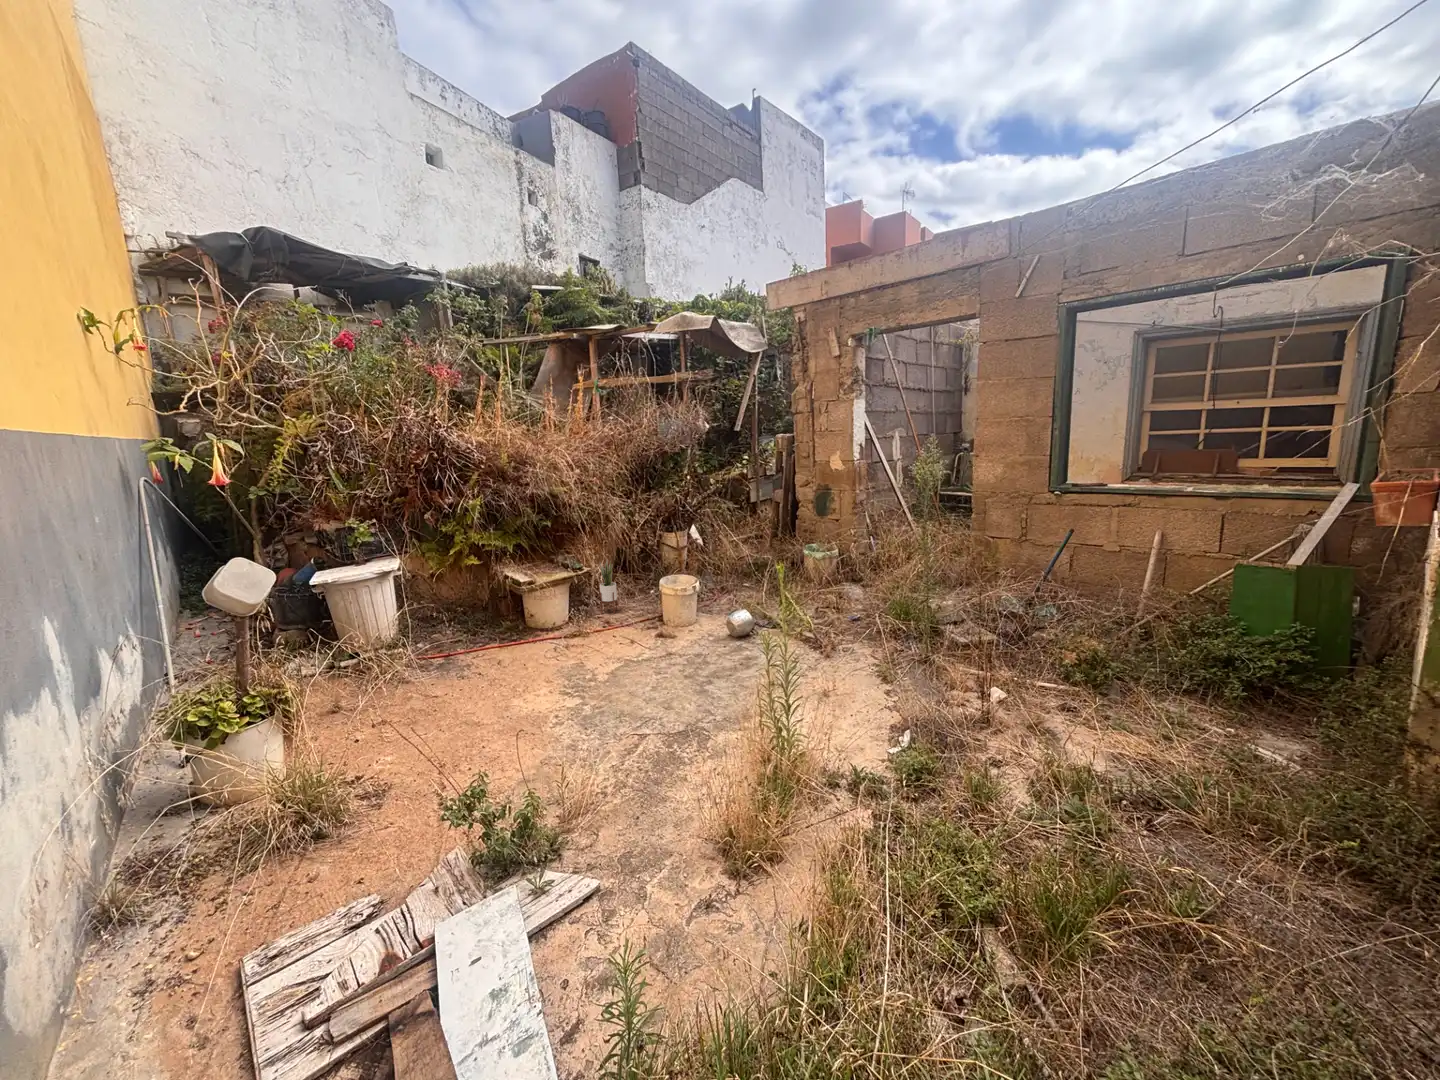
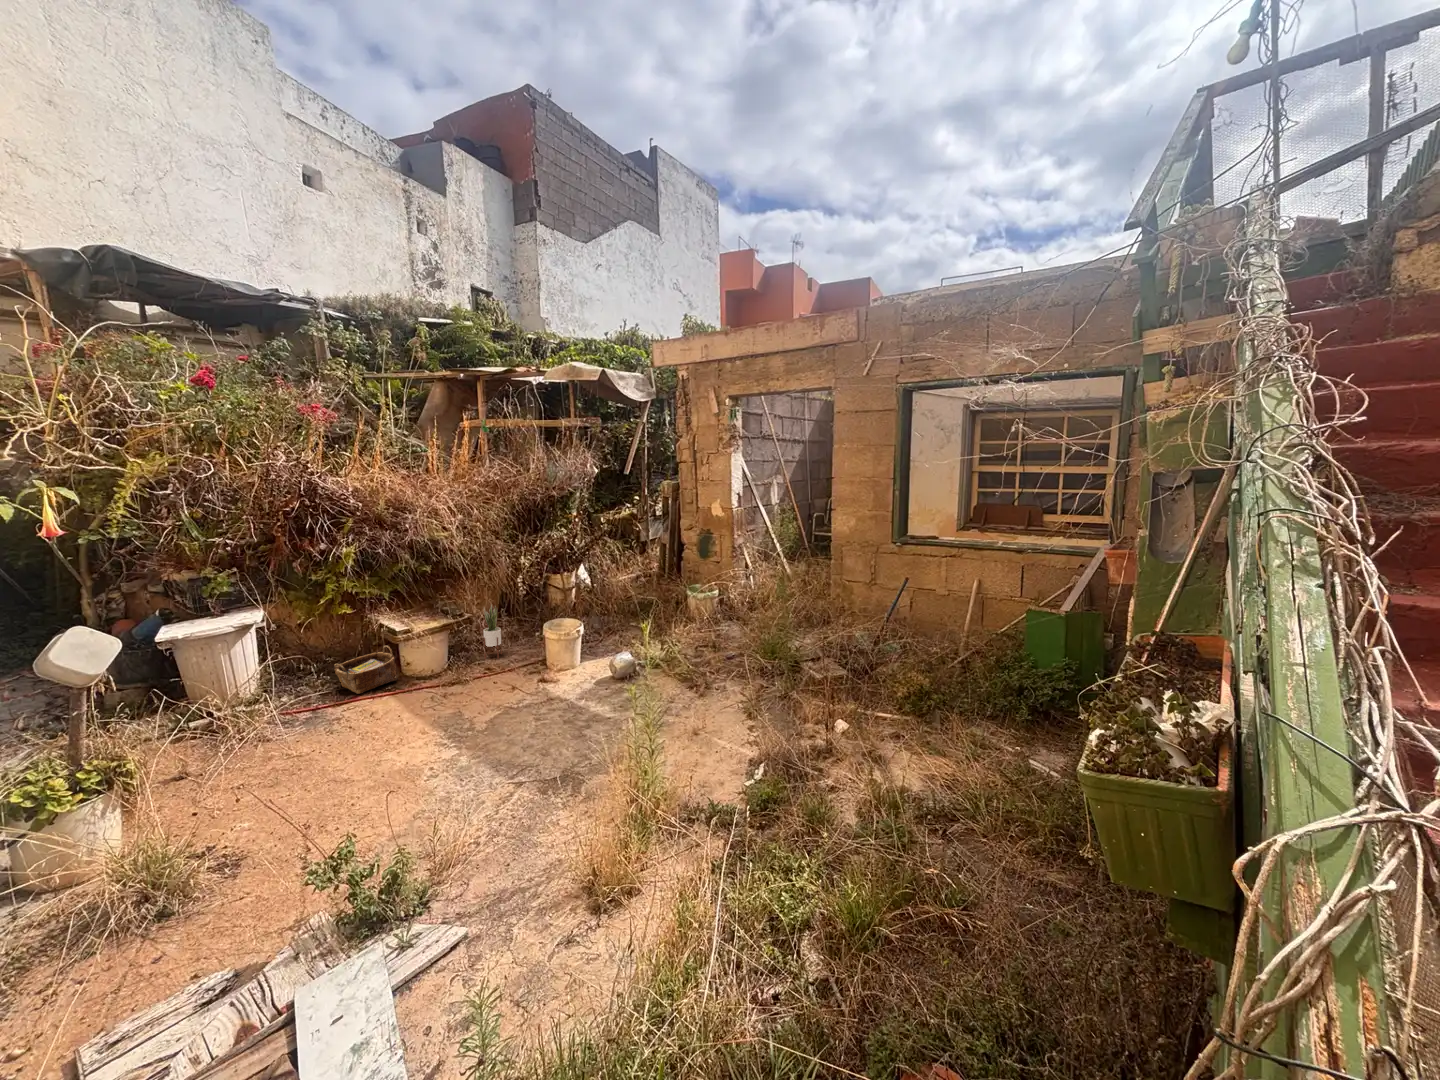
woven basket: none [465,597,521,642] -> present [334,646,397,694]

